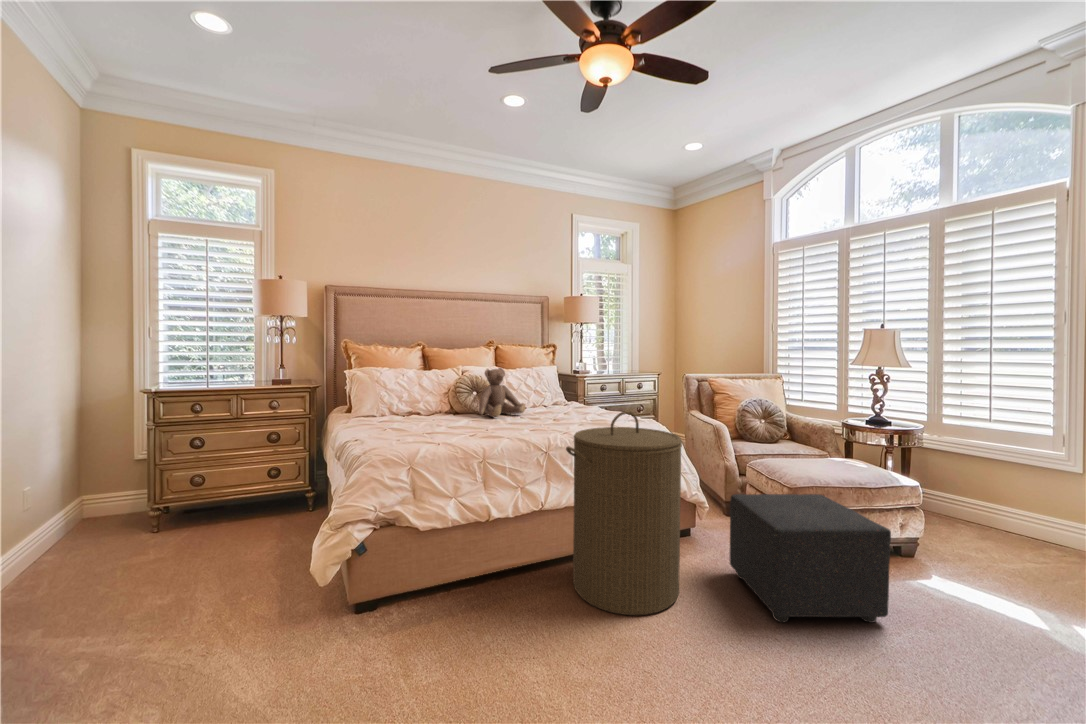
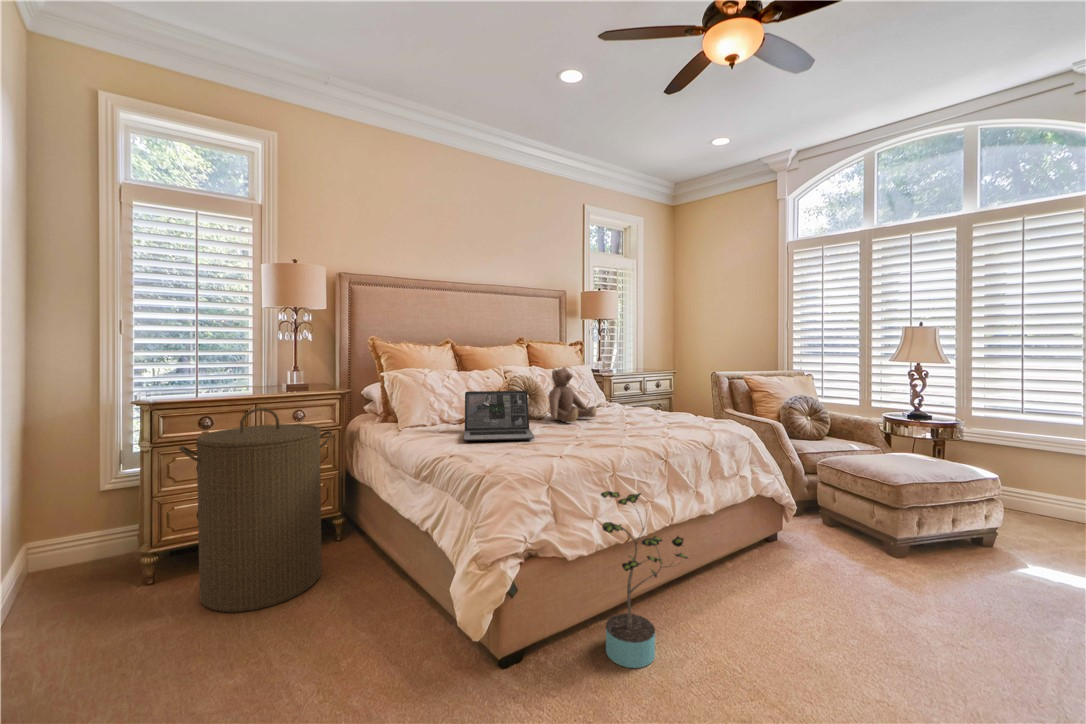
laptop: none [377,388,450,430] -> present [464,391,535,441]
laundry hamper: present [566,411,682,615] -> present [179,408,332,612]
potted plant: none [436,474,519,622] -> present [601,491,688,668]
ottoman: present [730,494,891,623] -> none [851,491,1049,630]

